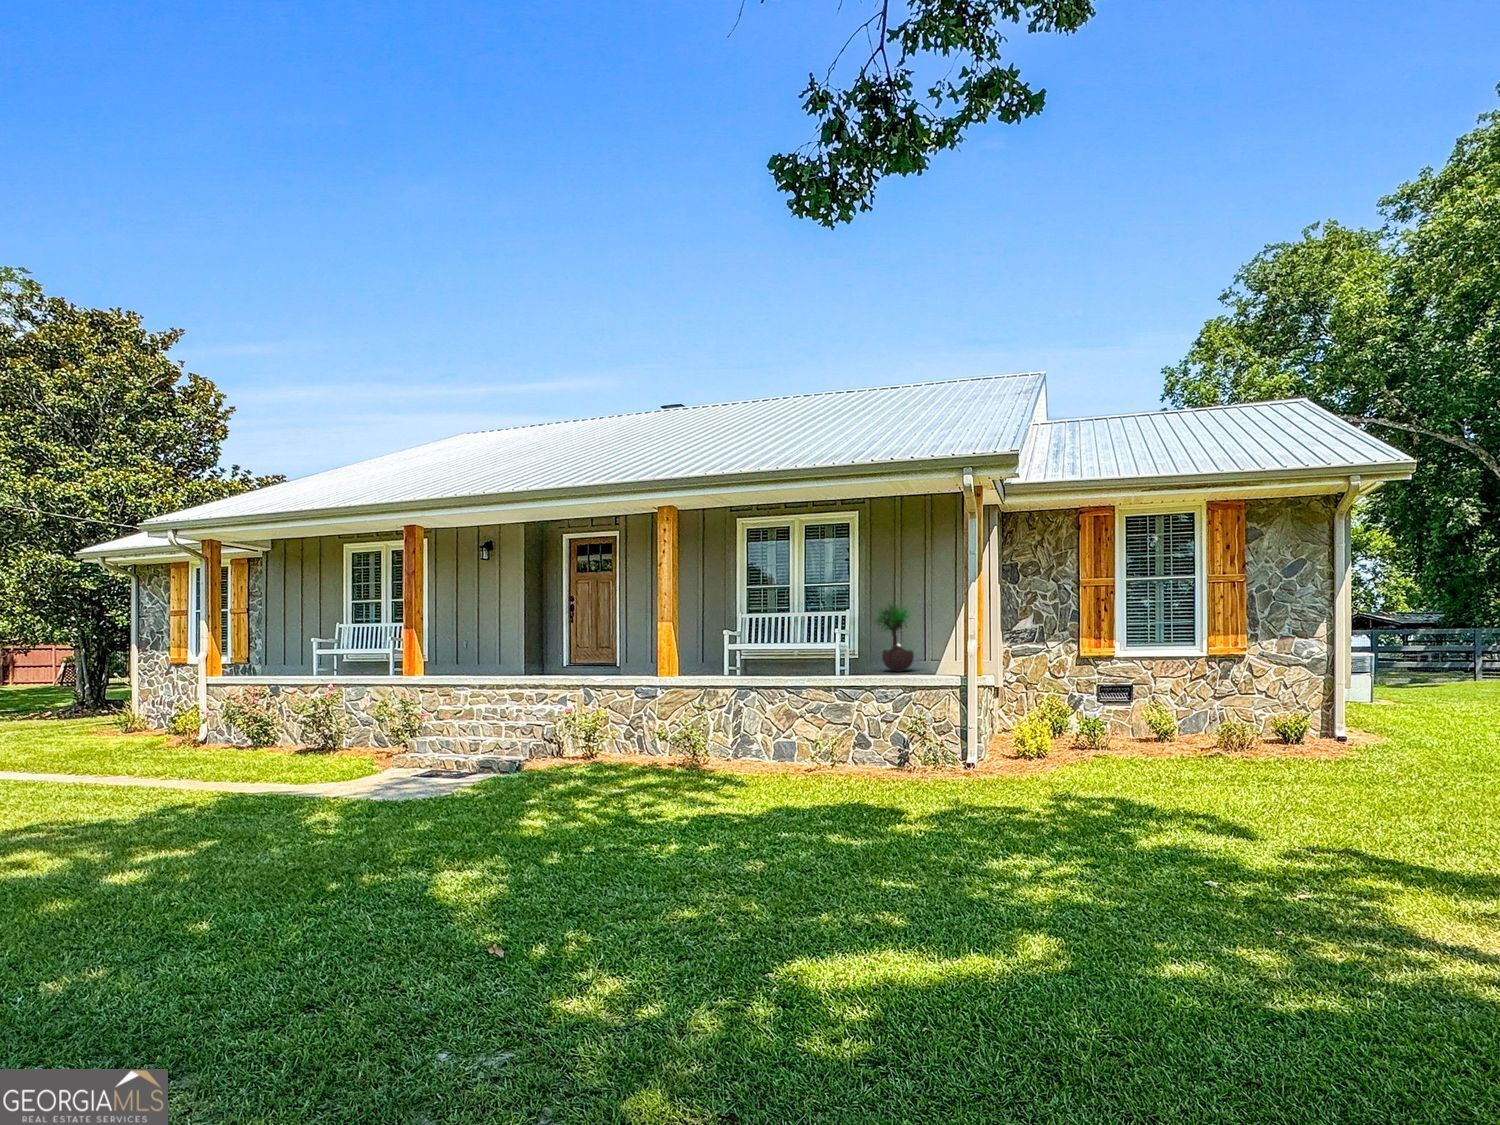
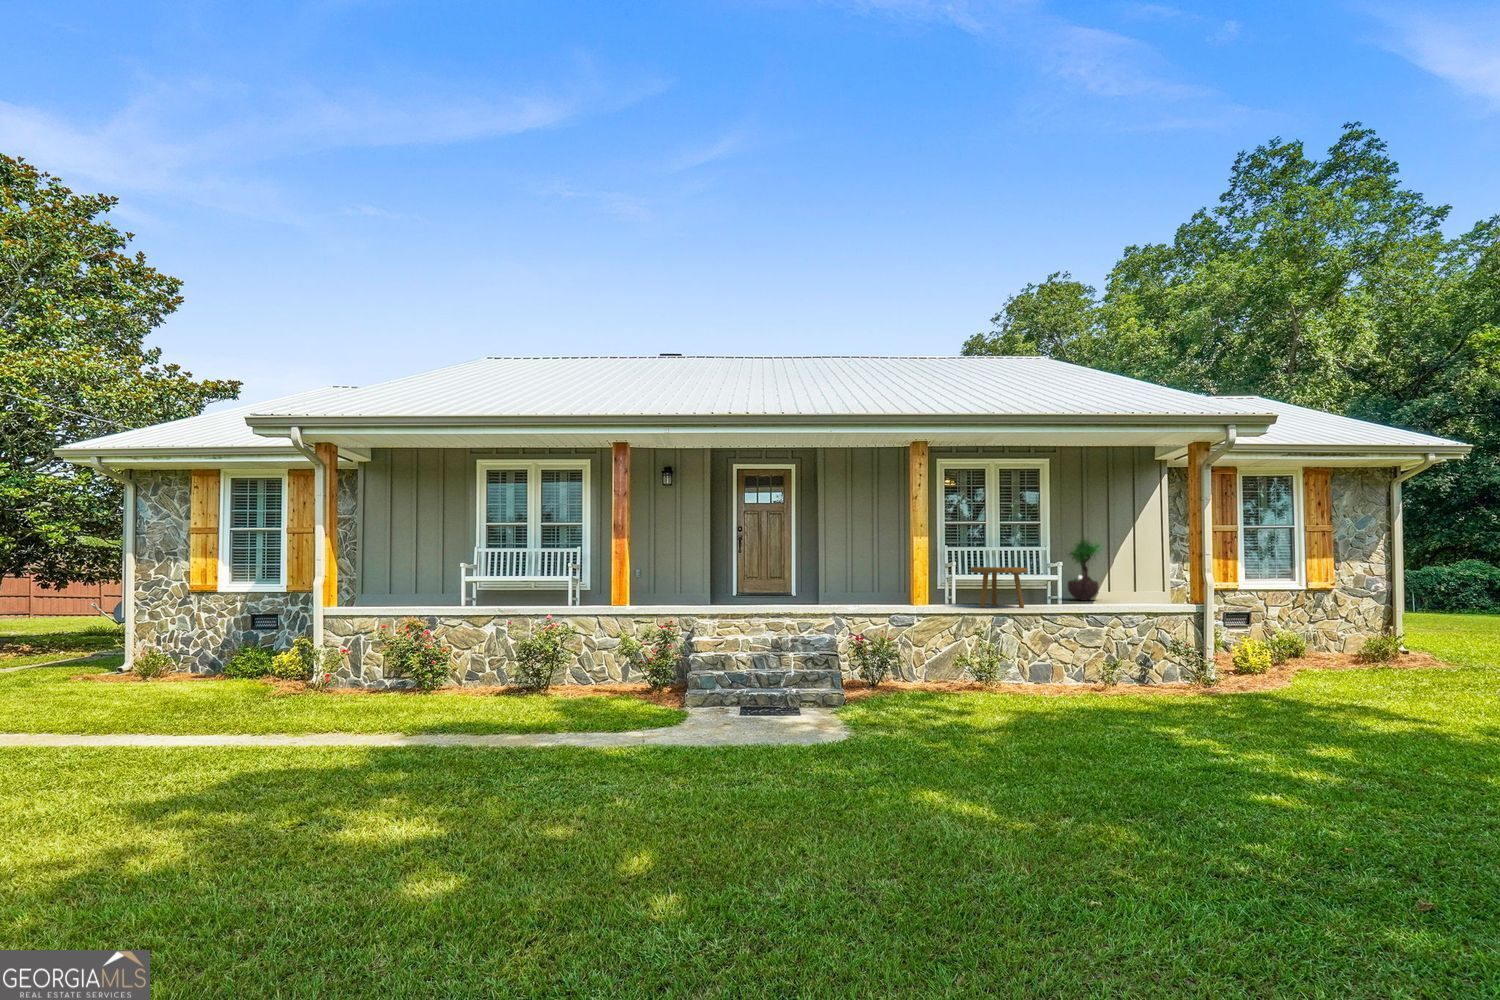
footstool: none [737,637,794,680] -> present [971,567,1028,608]

